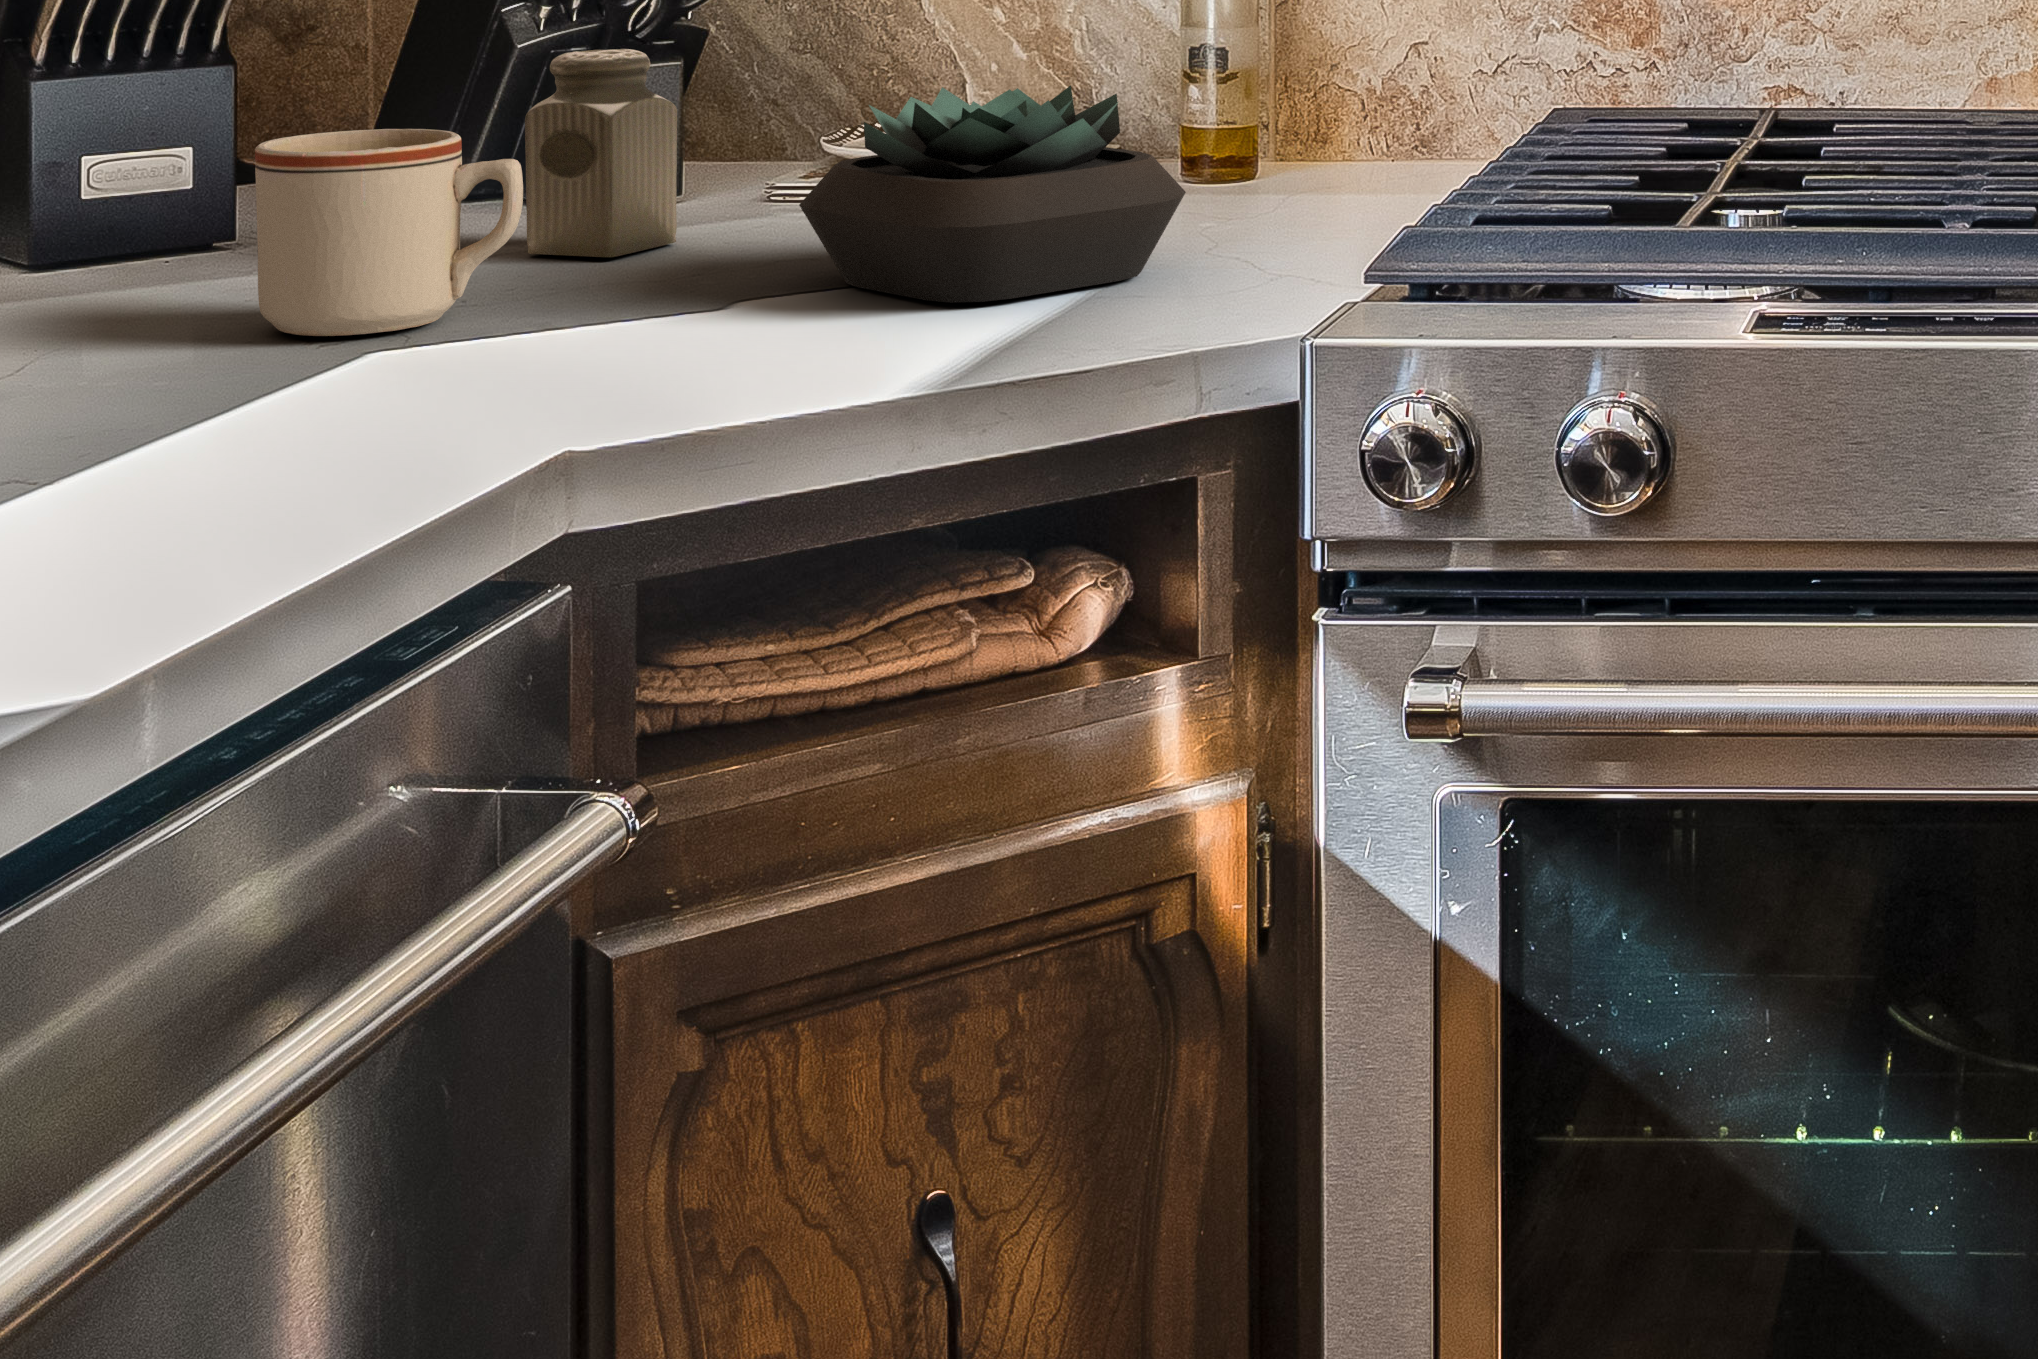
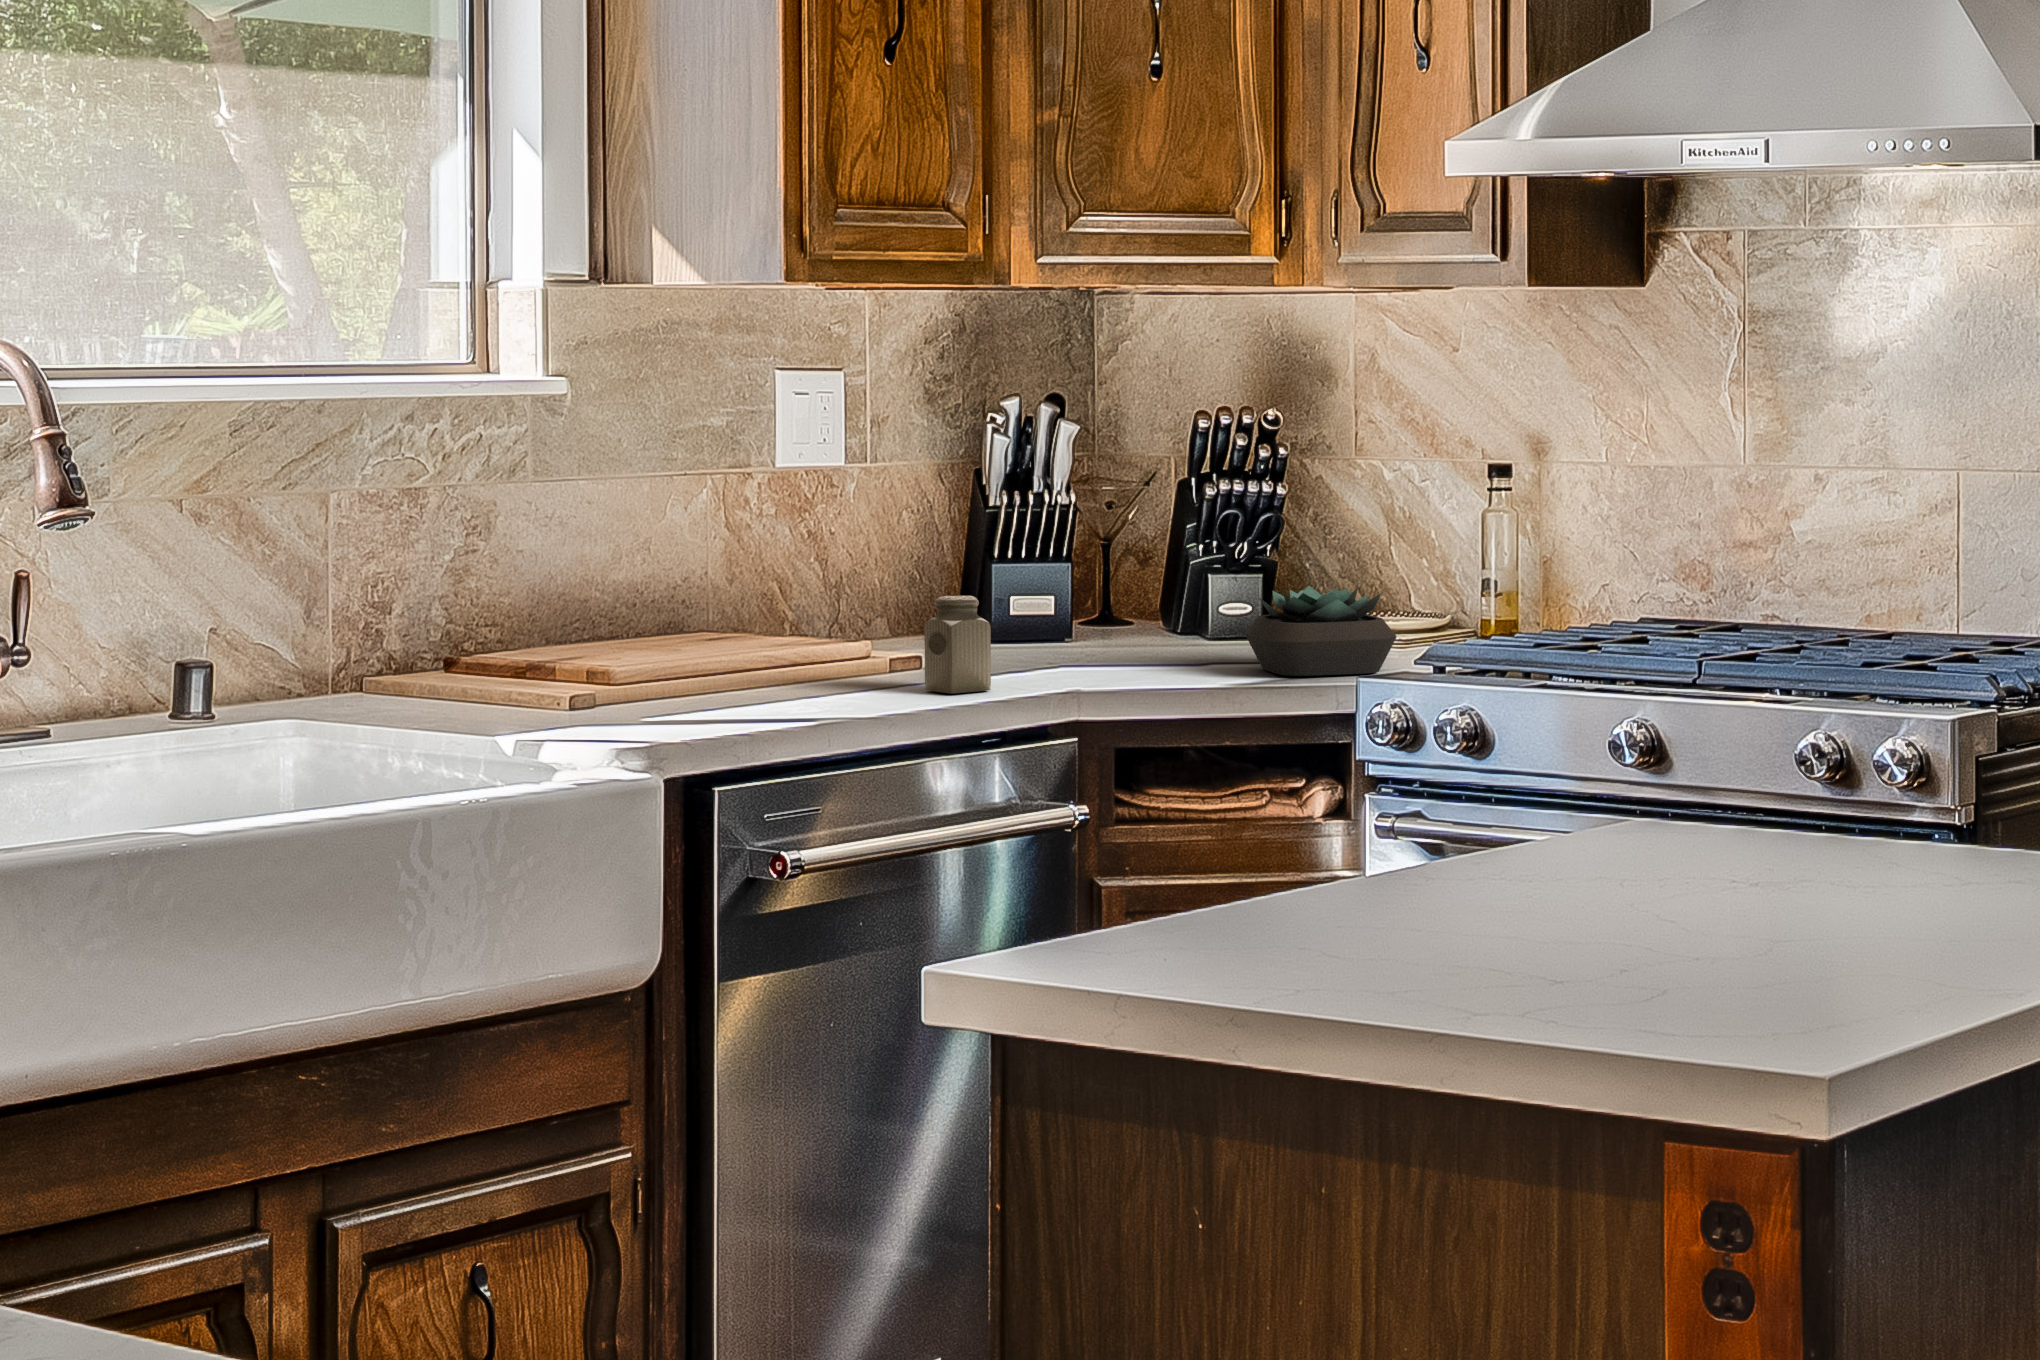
salt shaker: present [525,49,677,257] -> present [924,596,991,693]
mug: present [255,129,523,336] -> none [1037,590,1131,670]

